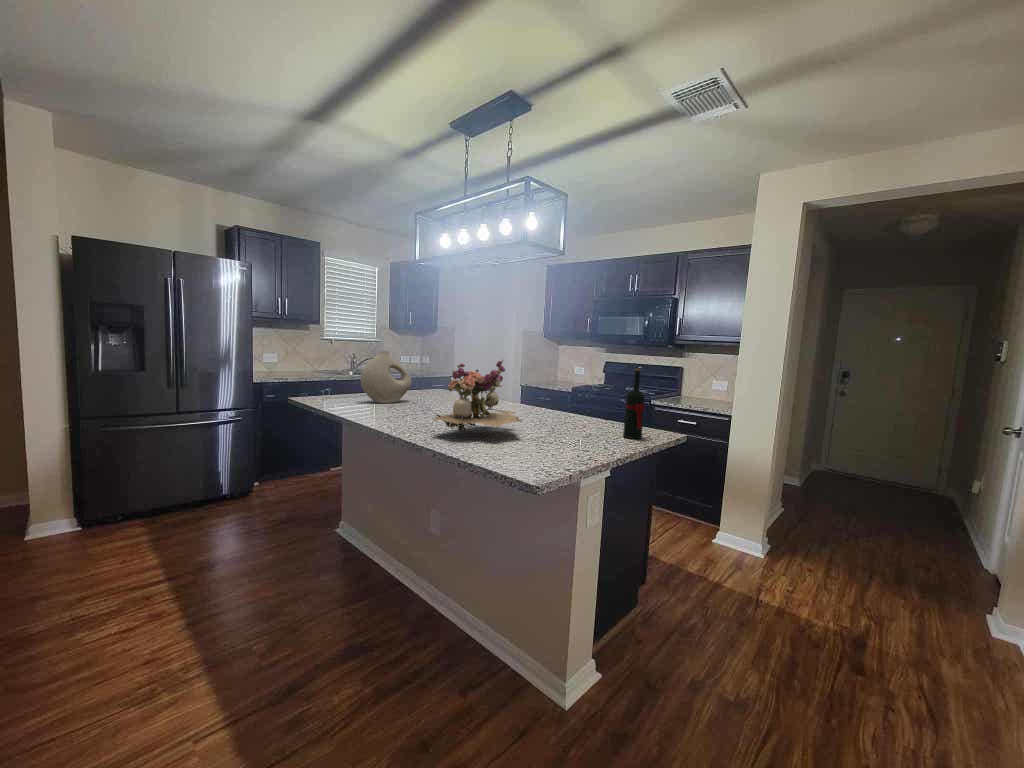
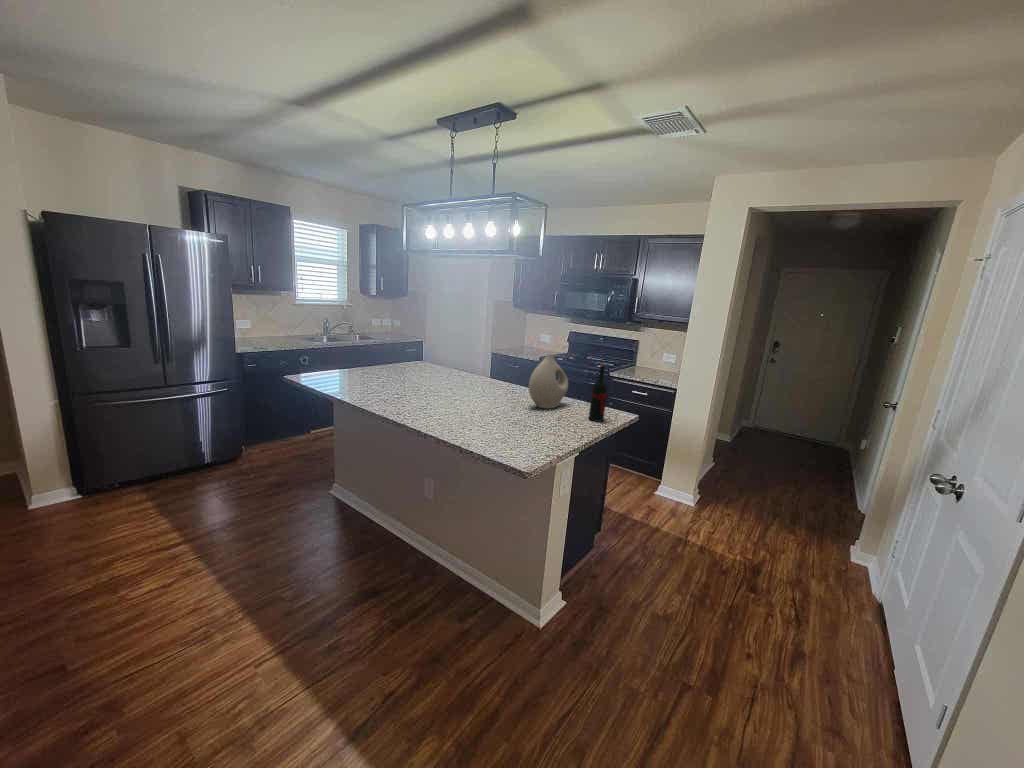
vase: present [361,351,412,403] -> present [529,355,568,408]
flower arrangement: present [434,360,522,433] -> none [434,353,508,419]

